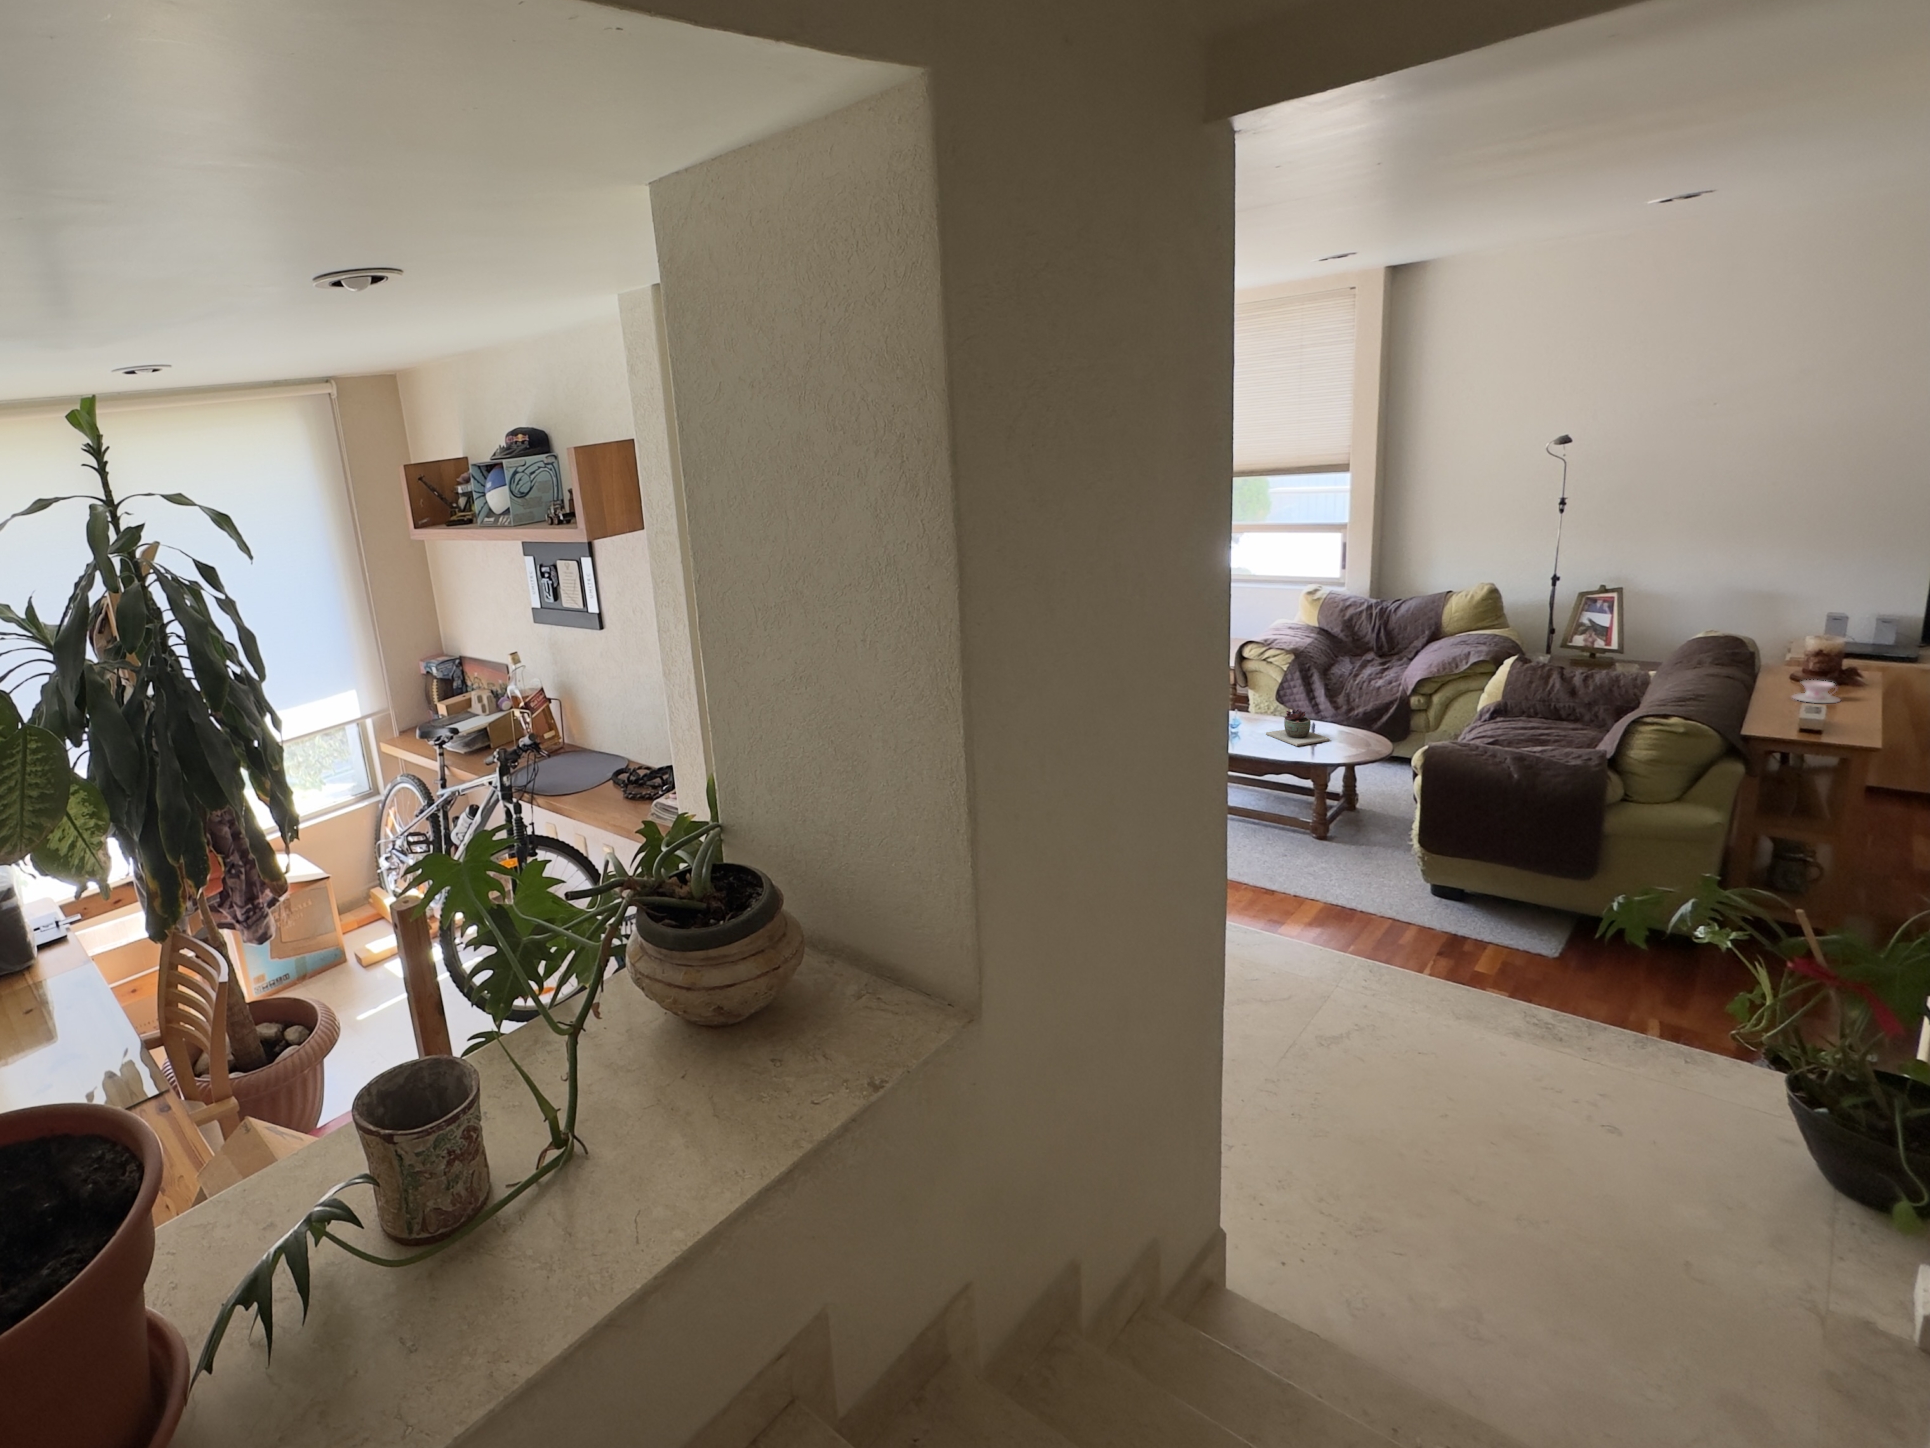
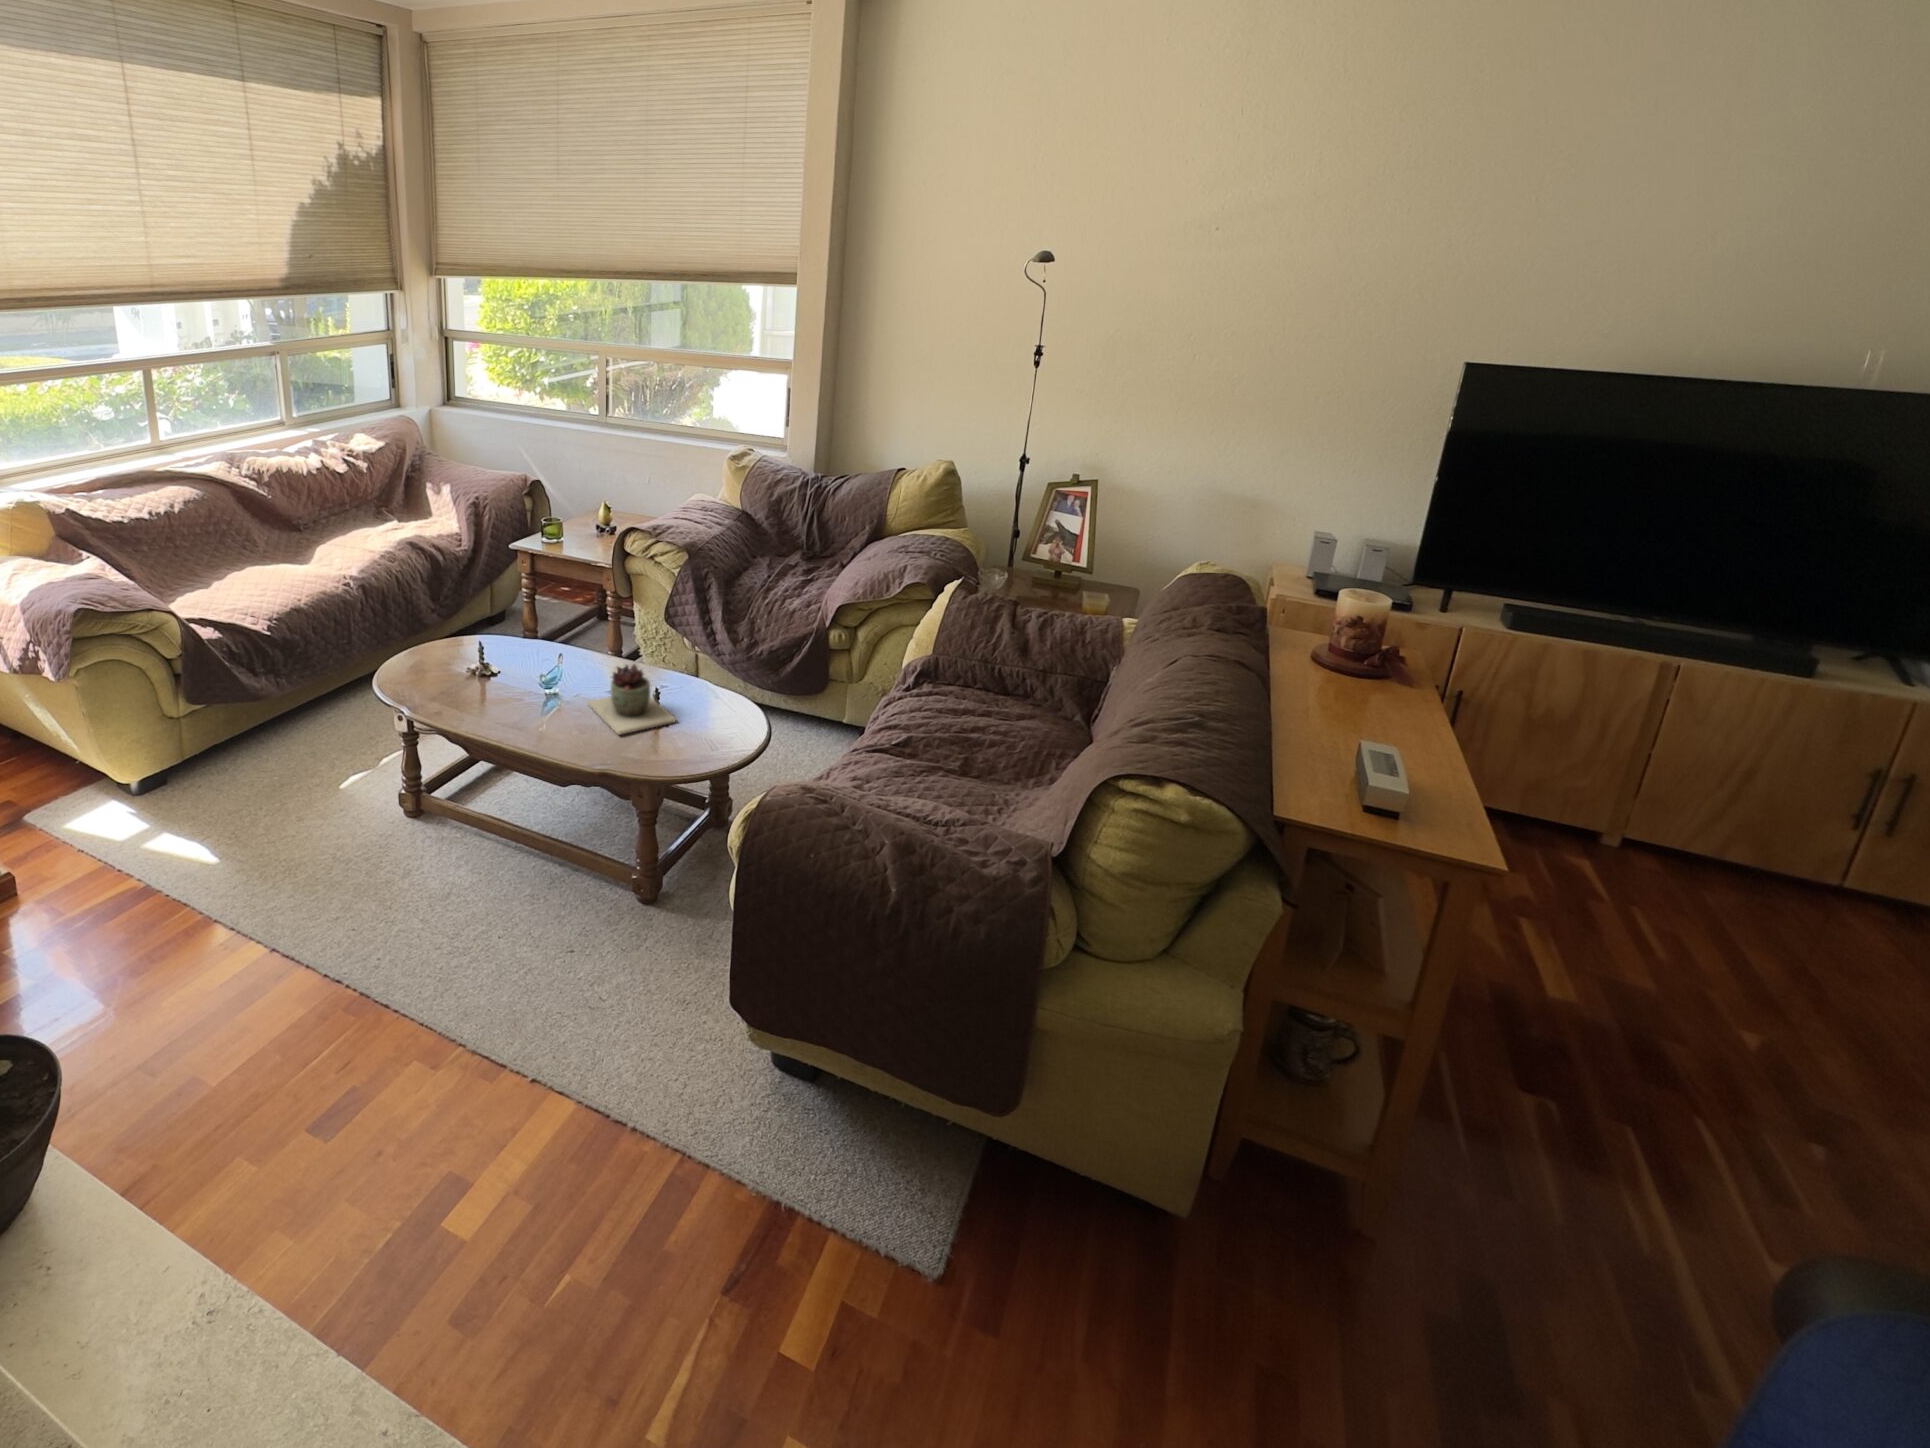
teacup: present [1792,680,1840,703] -> none [1327,678,1398,727]

